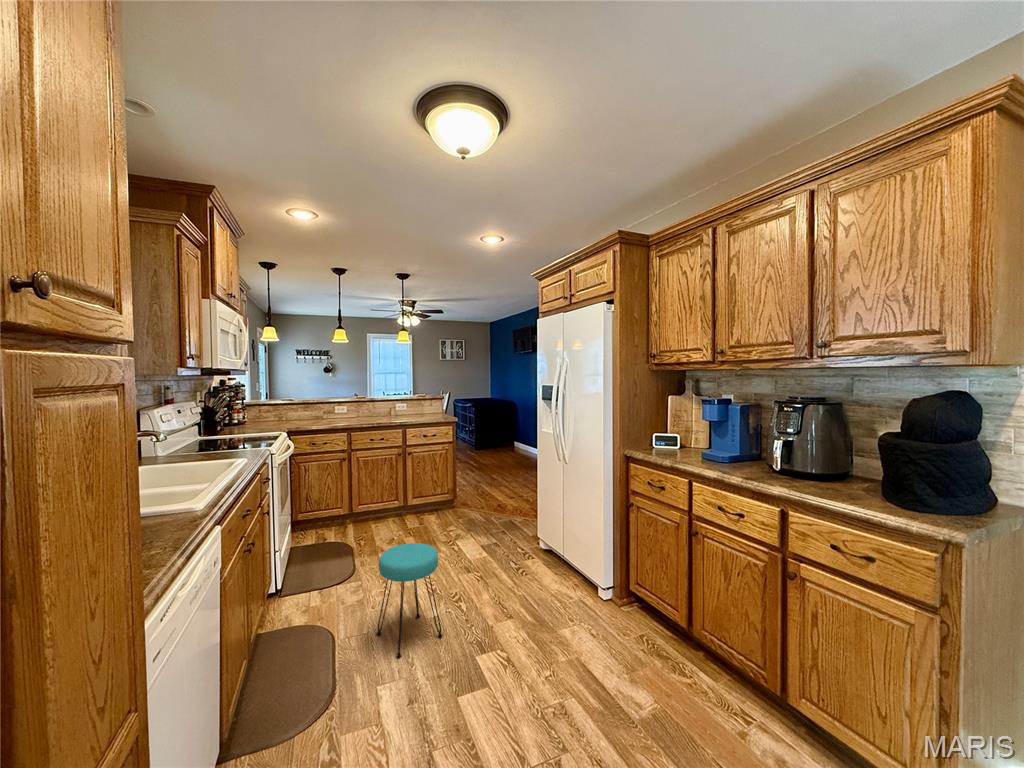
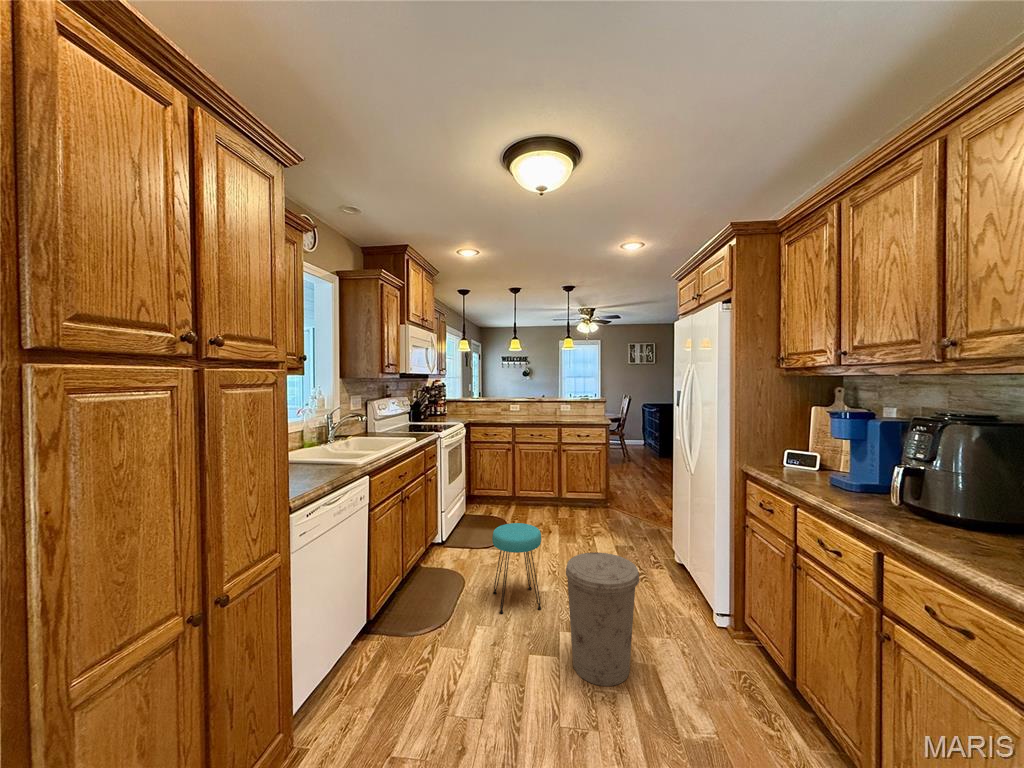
trash can: none [496,557,573,702] -> present [566,552,639,686]

